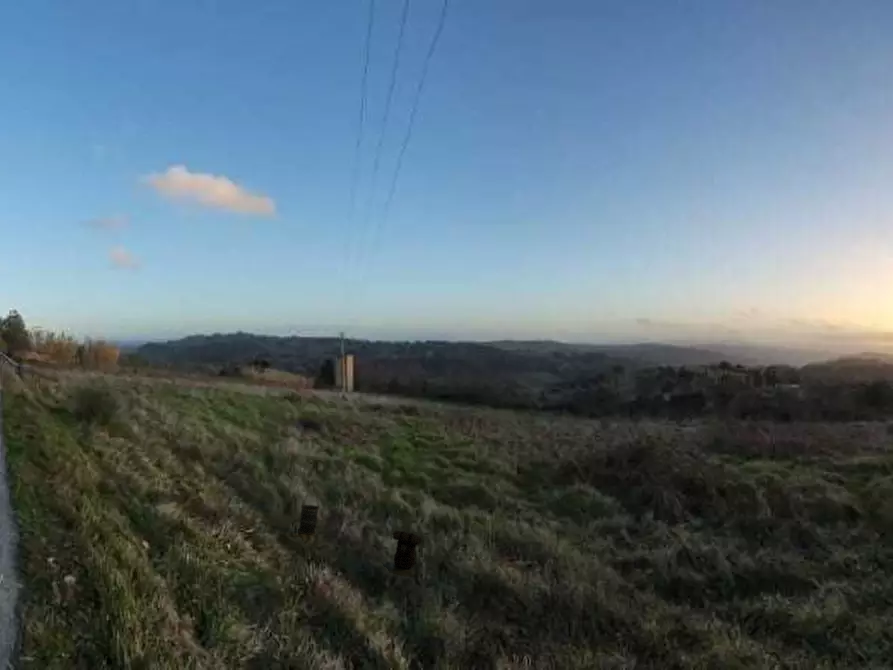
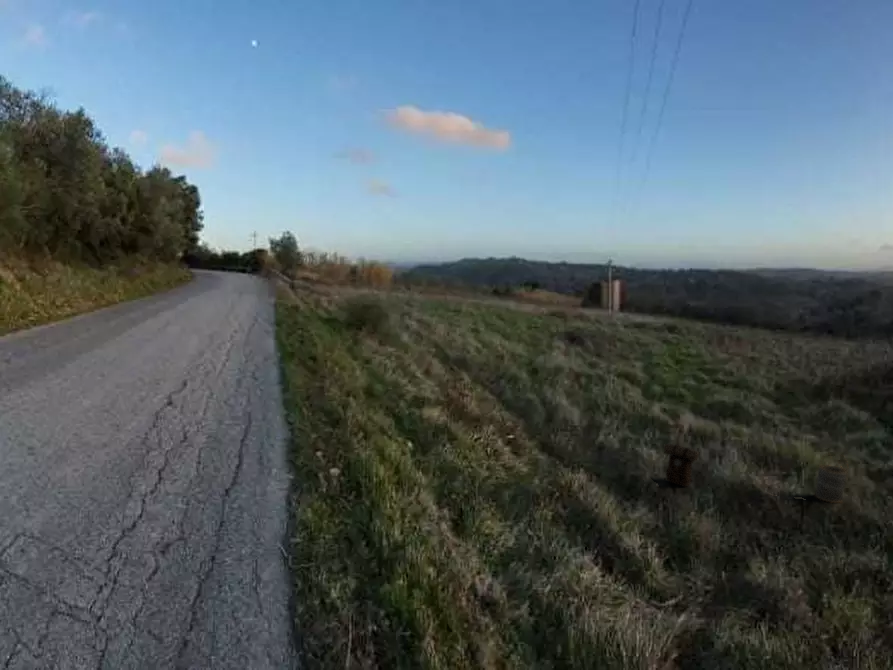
basket: present [298,504,319,534] -> present [815,465,847,503]

